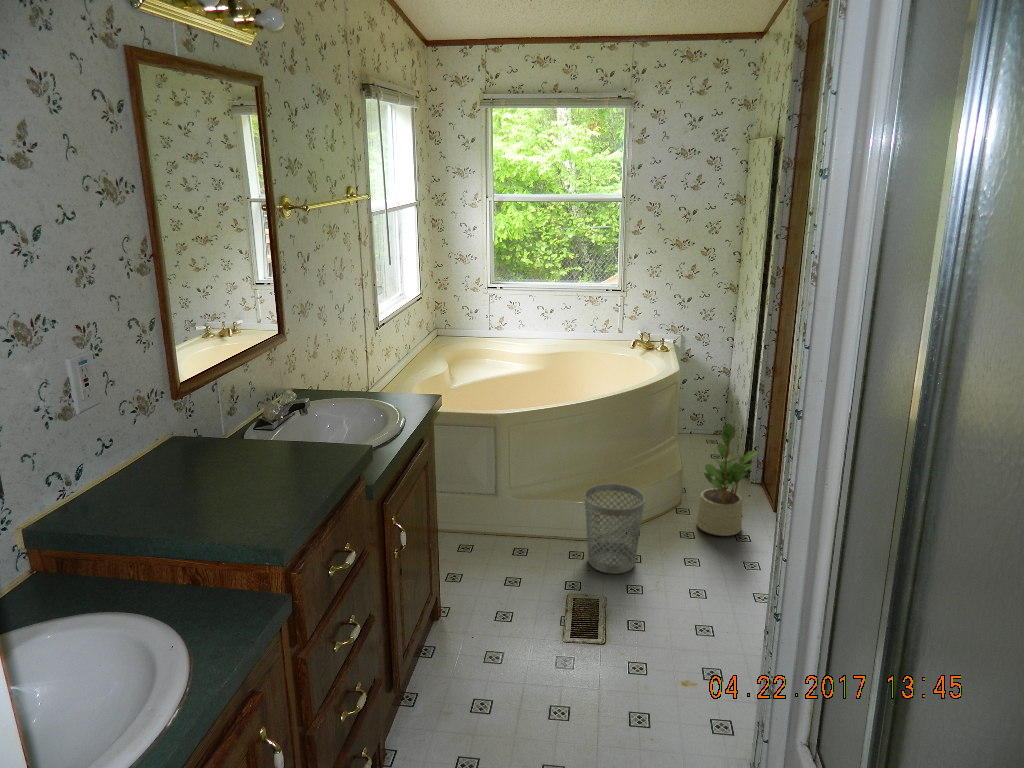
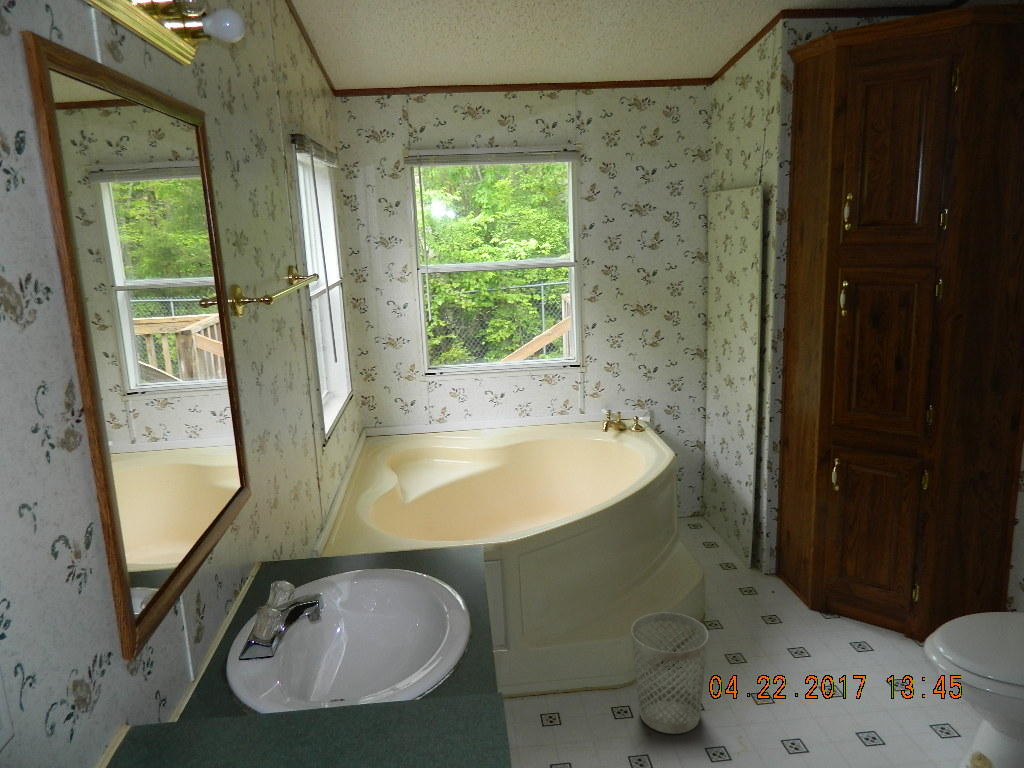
potted plant: present [696,424,758,536] -> none [740,517,805,654]

